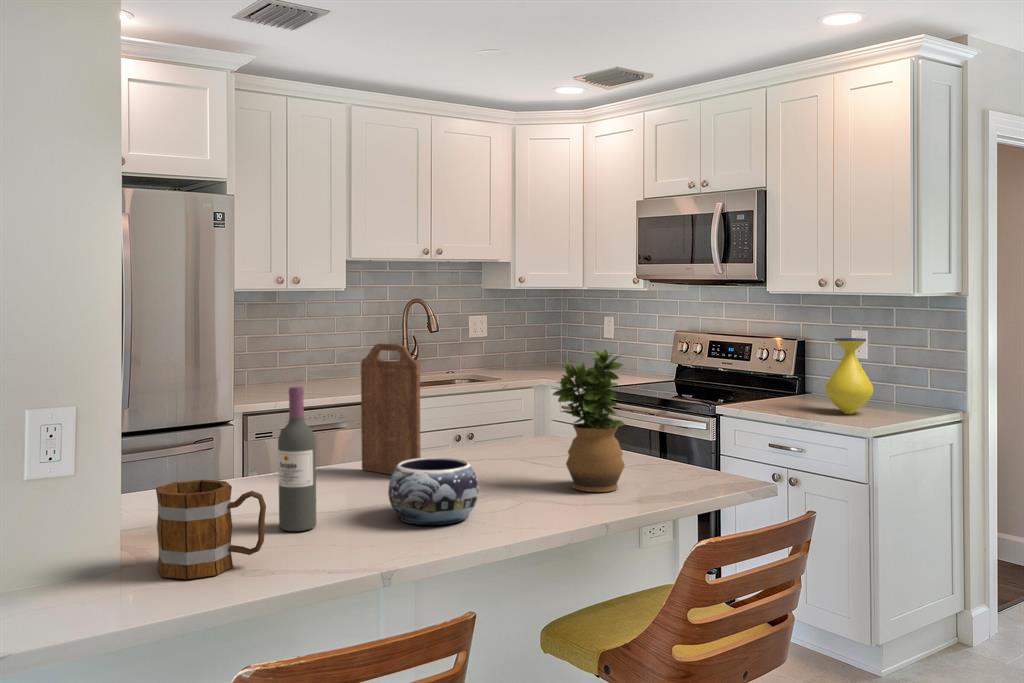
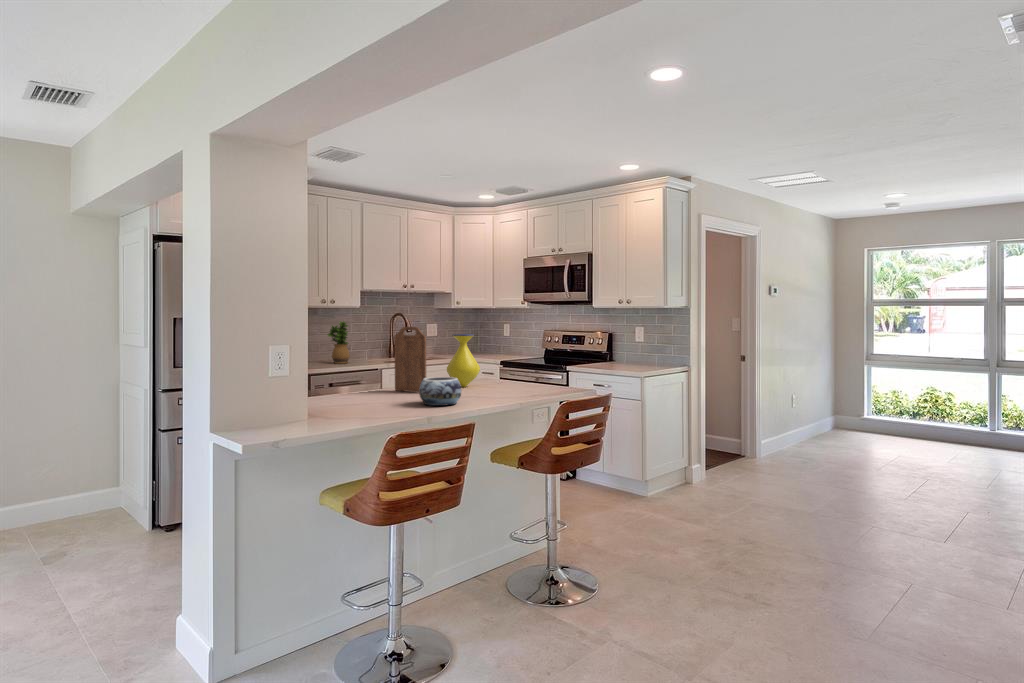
vase: present [826,338,873,414] -> present [447,334,480,387]
potted plant: present [553,350,625,492] -> present [328,321,350,364]
wine bottle: present [278,387,316,531] -> none [369,342,387,409]
mug: present [156,480,266,579] -> none [324,381,374,422]

